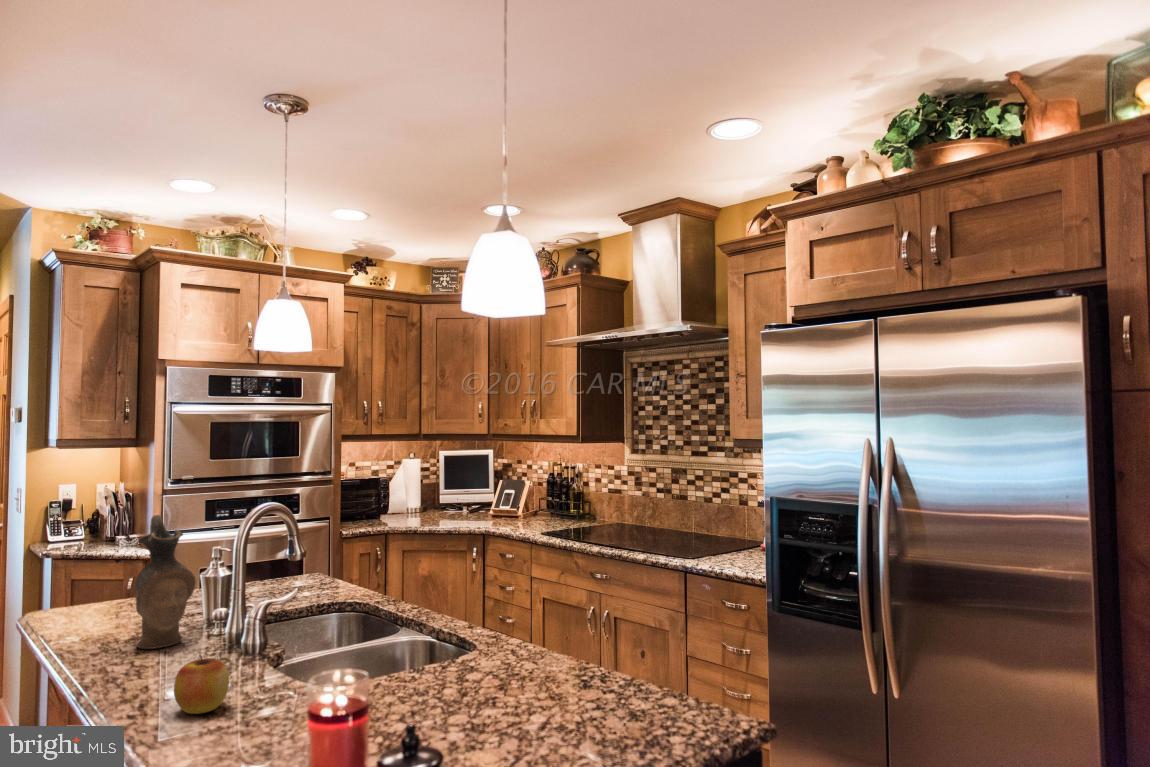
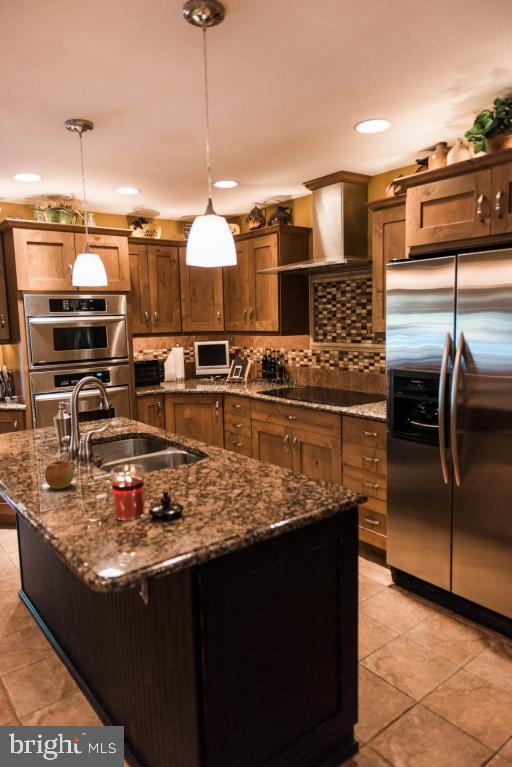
ceramic pitcher: present [135,515,196,649] -> none [18,385,52,458]

